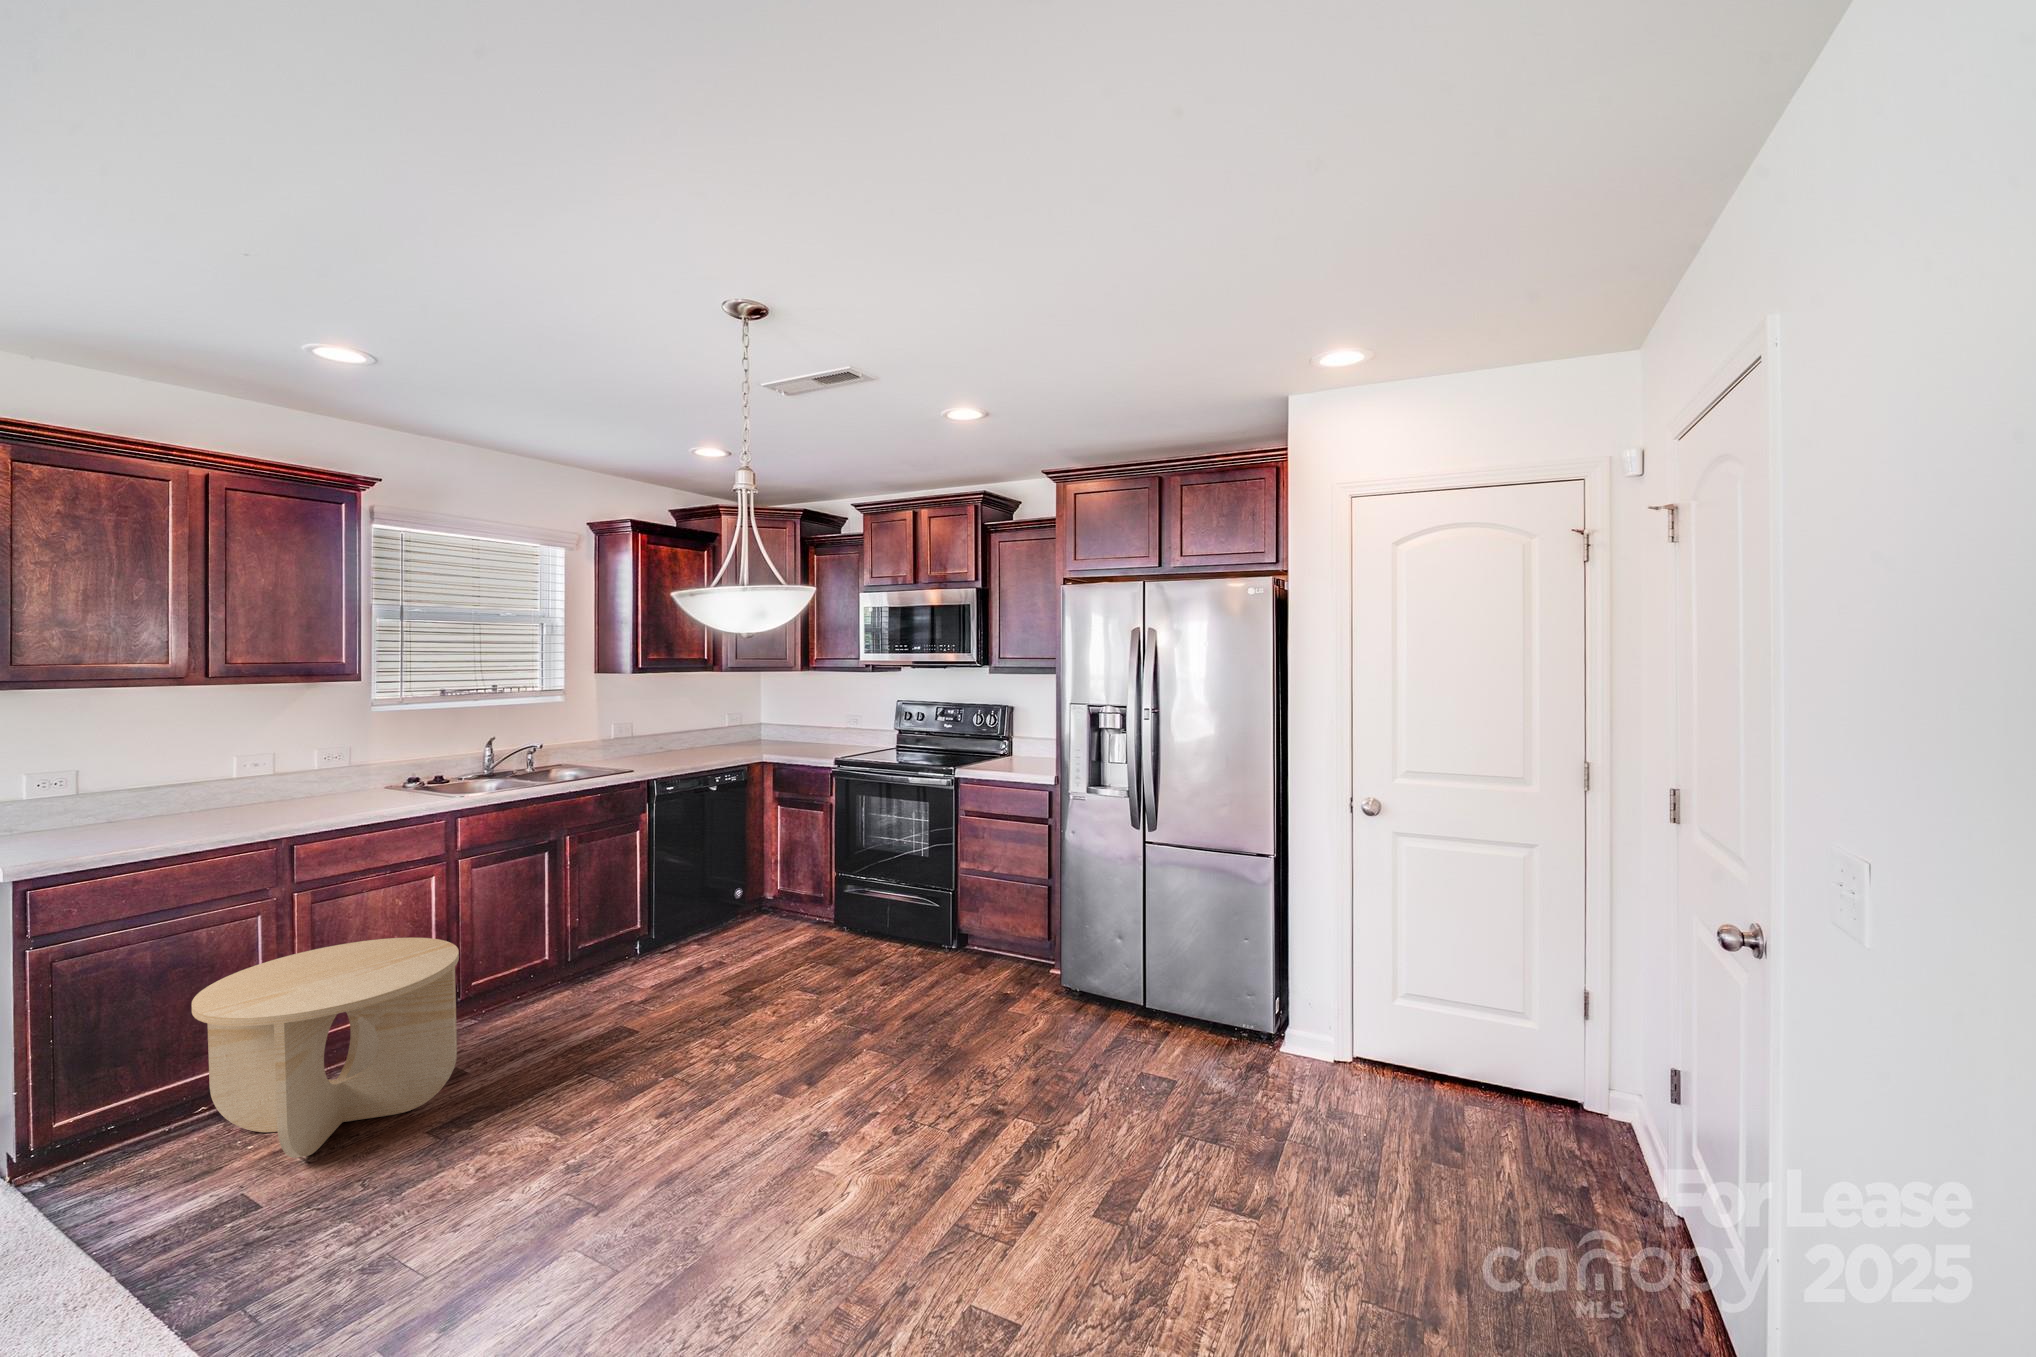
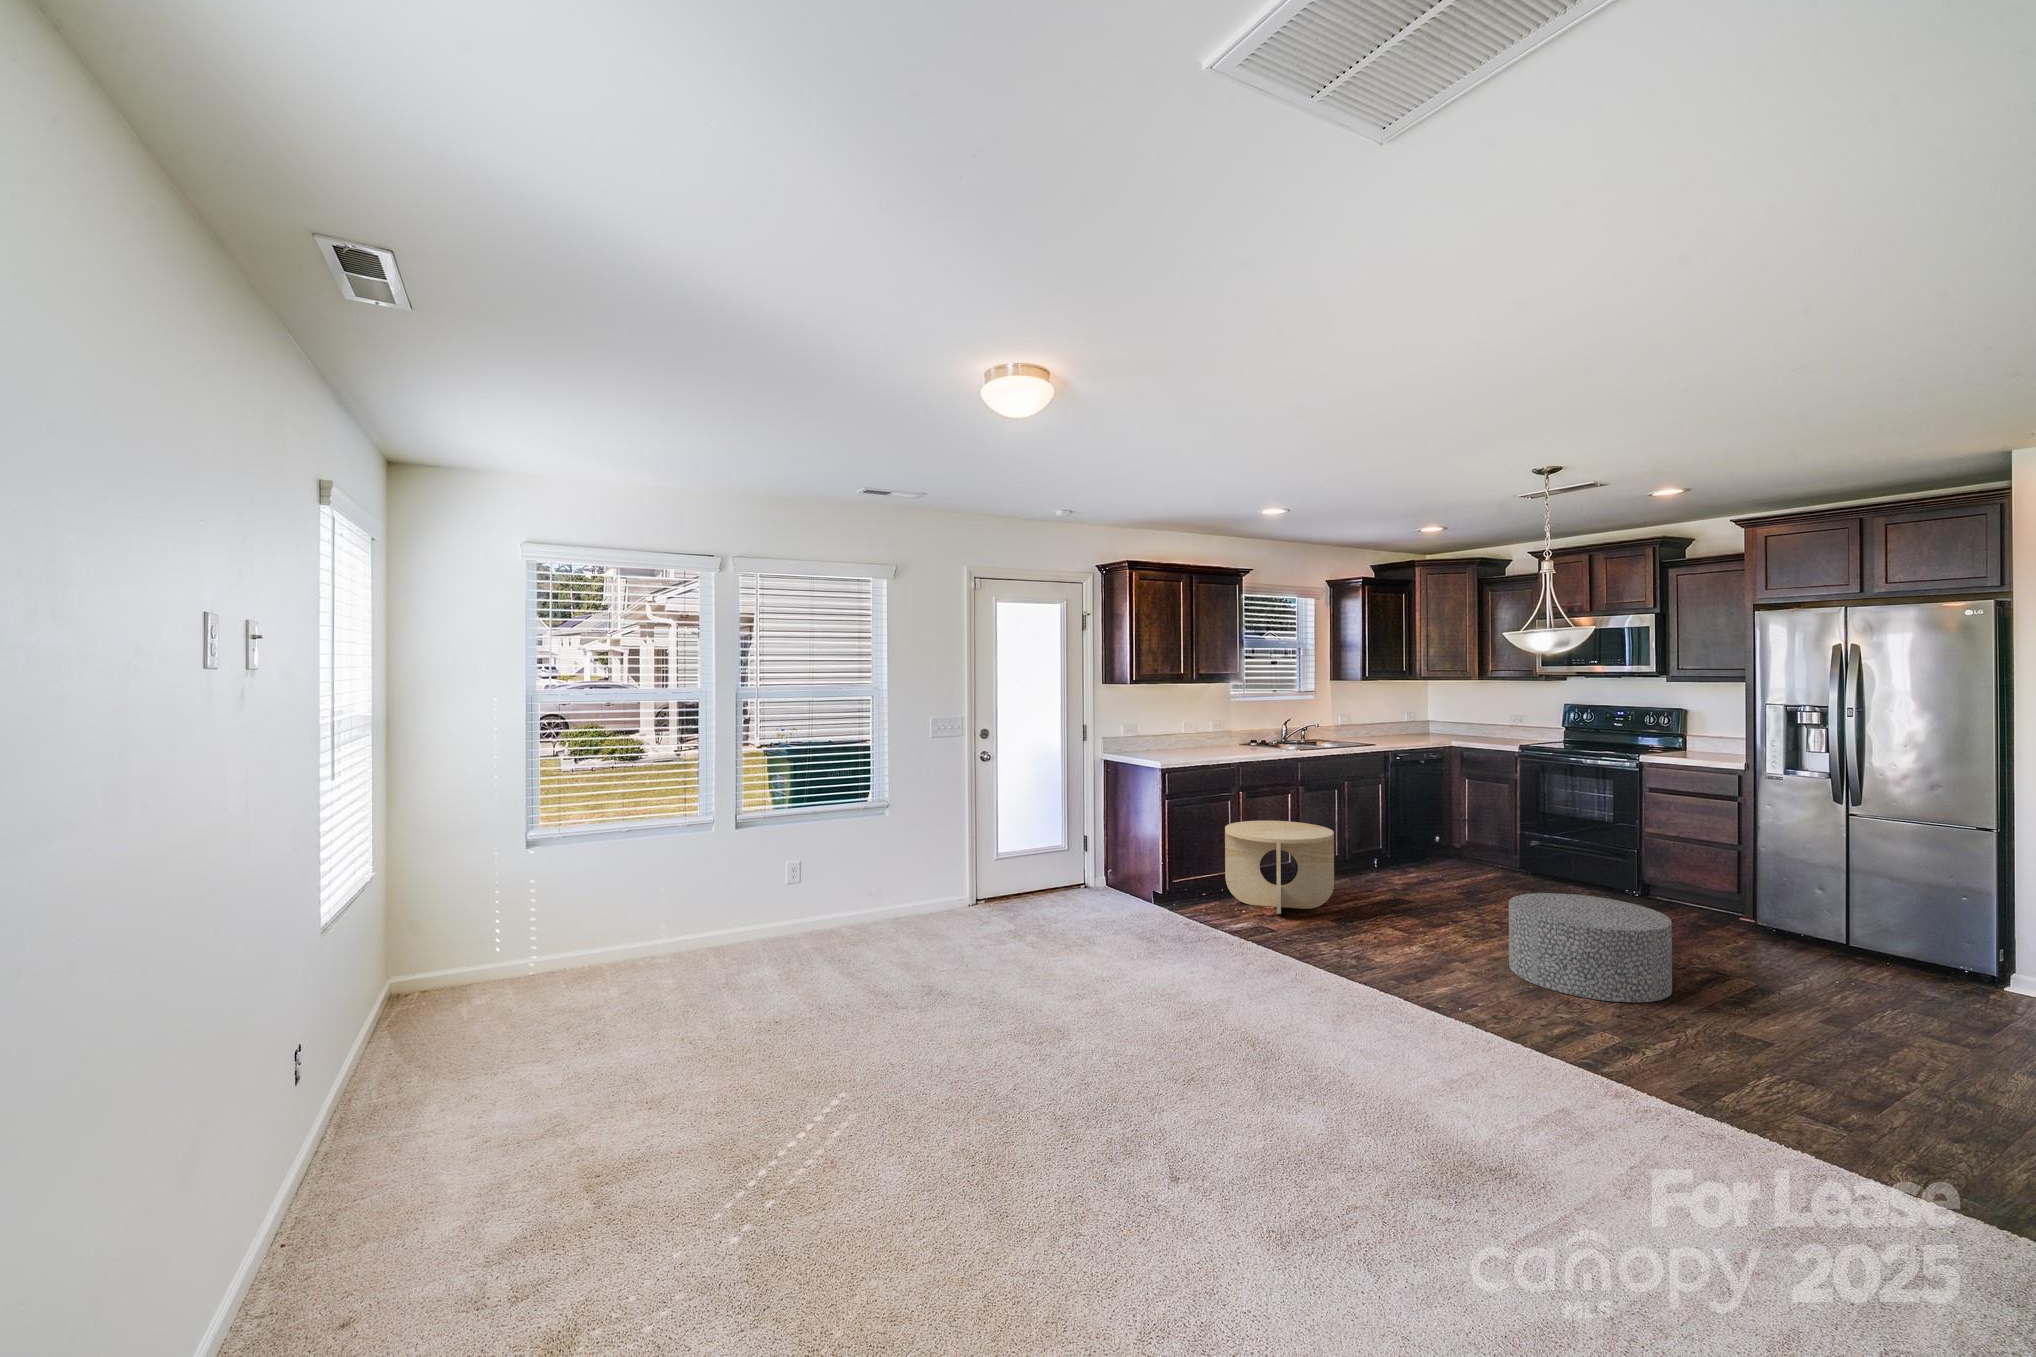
ottoman: none [678,1032,926,1294] -> present [1509,893,1672,1002]

